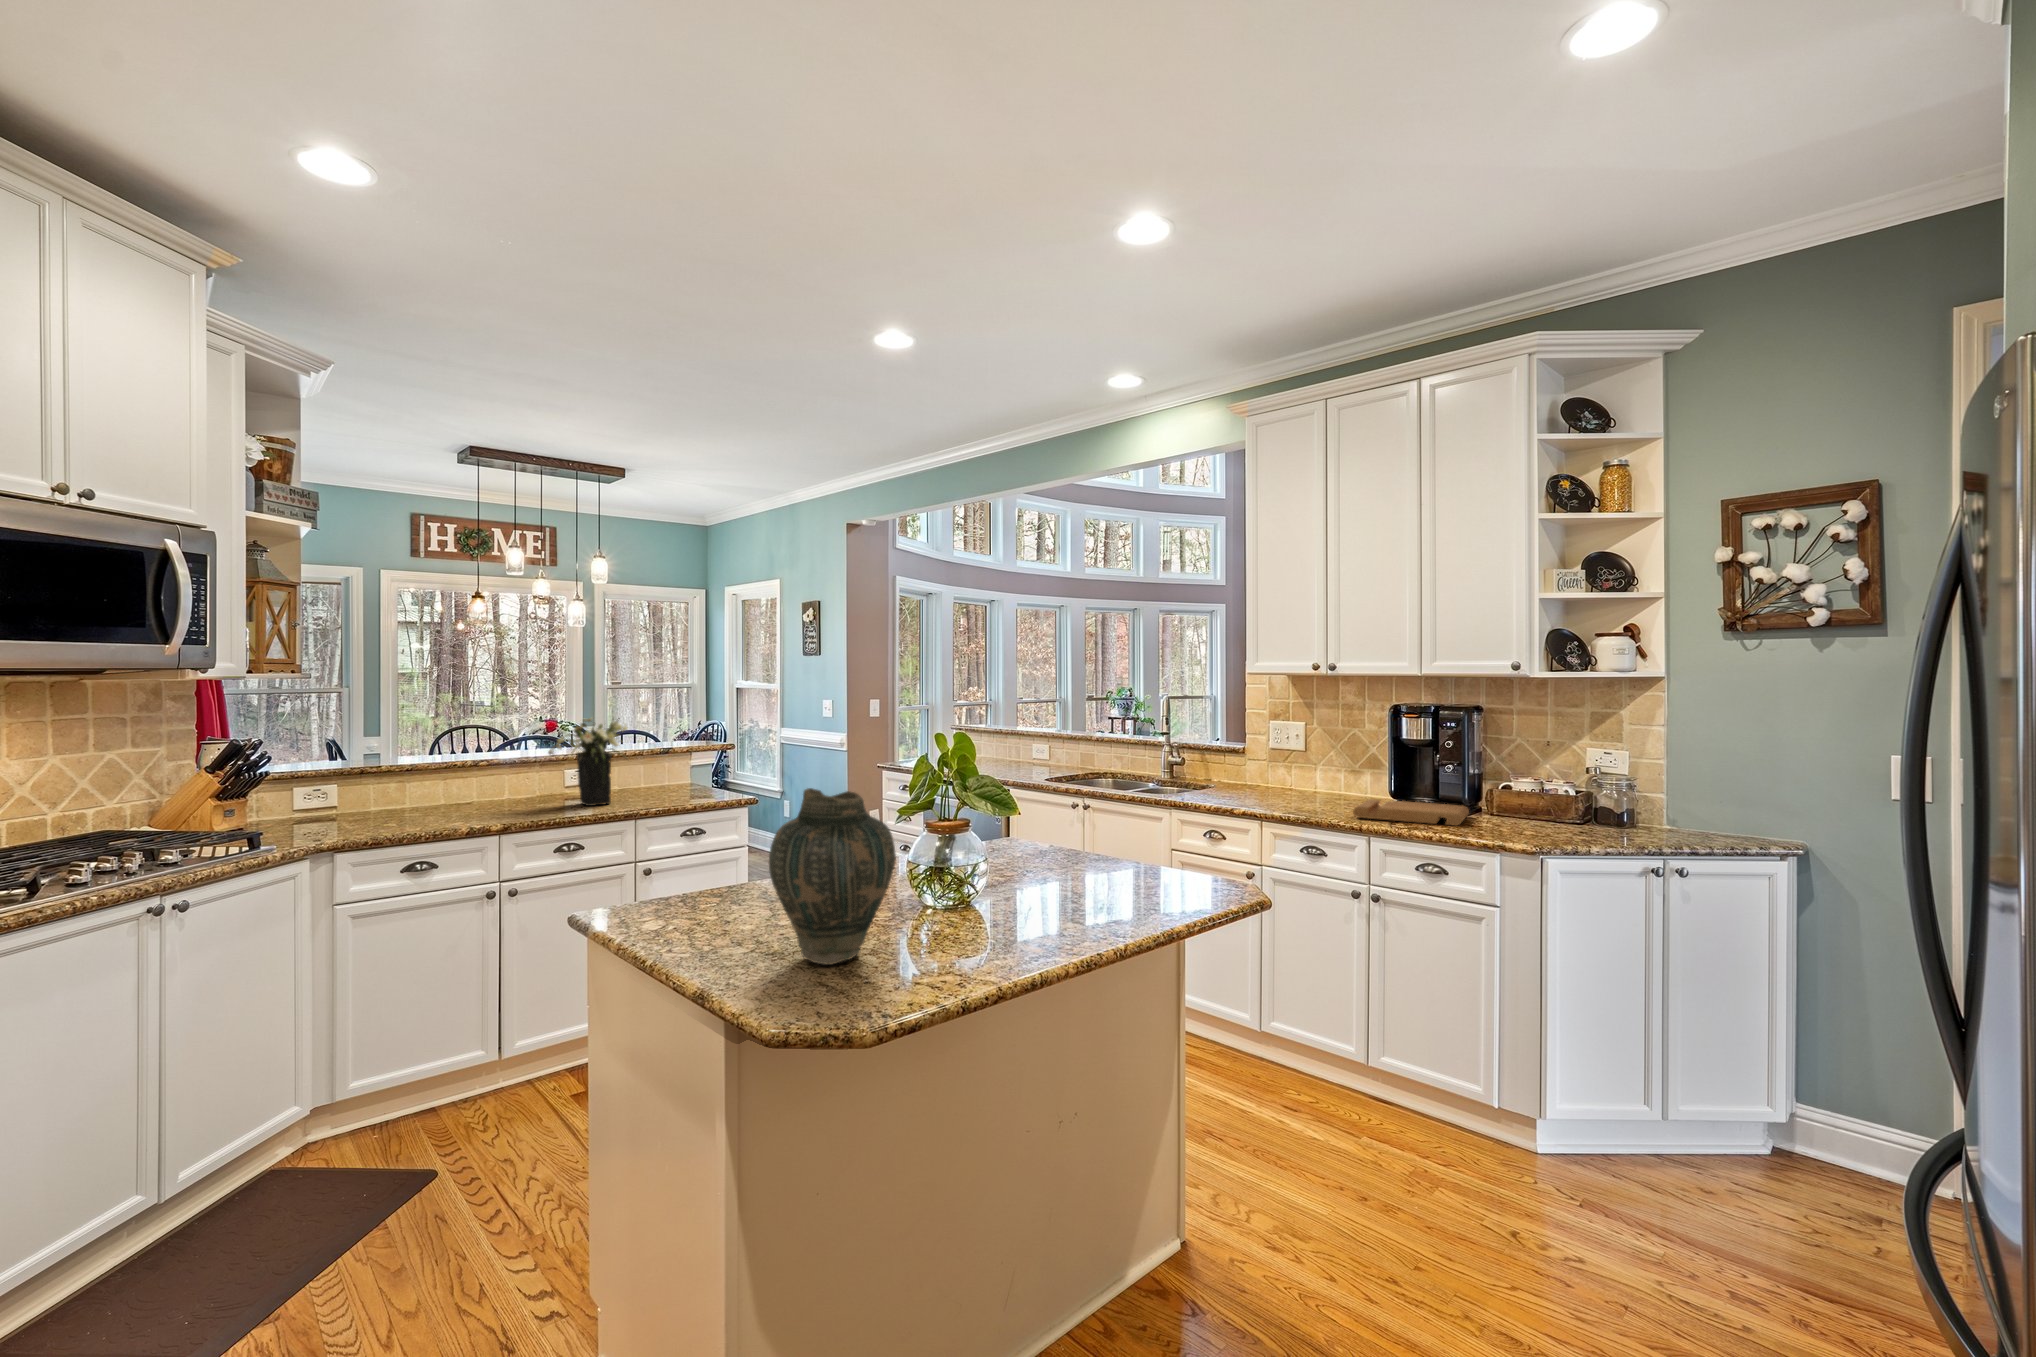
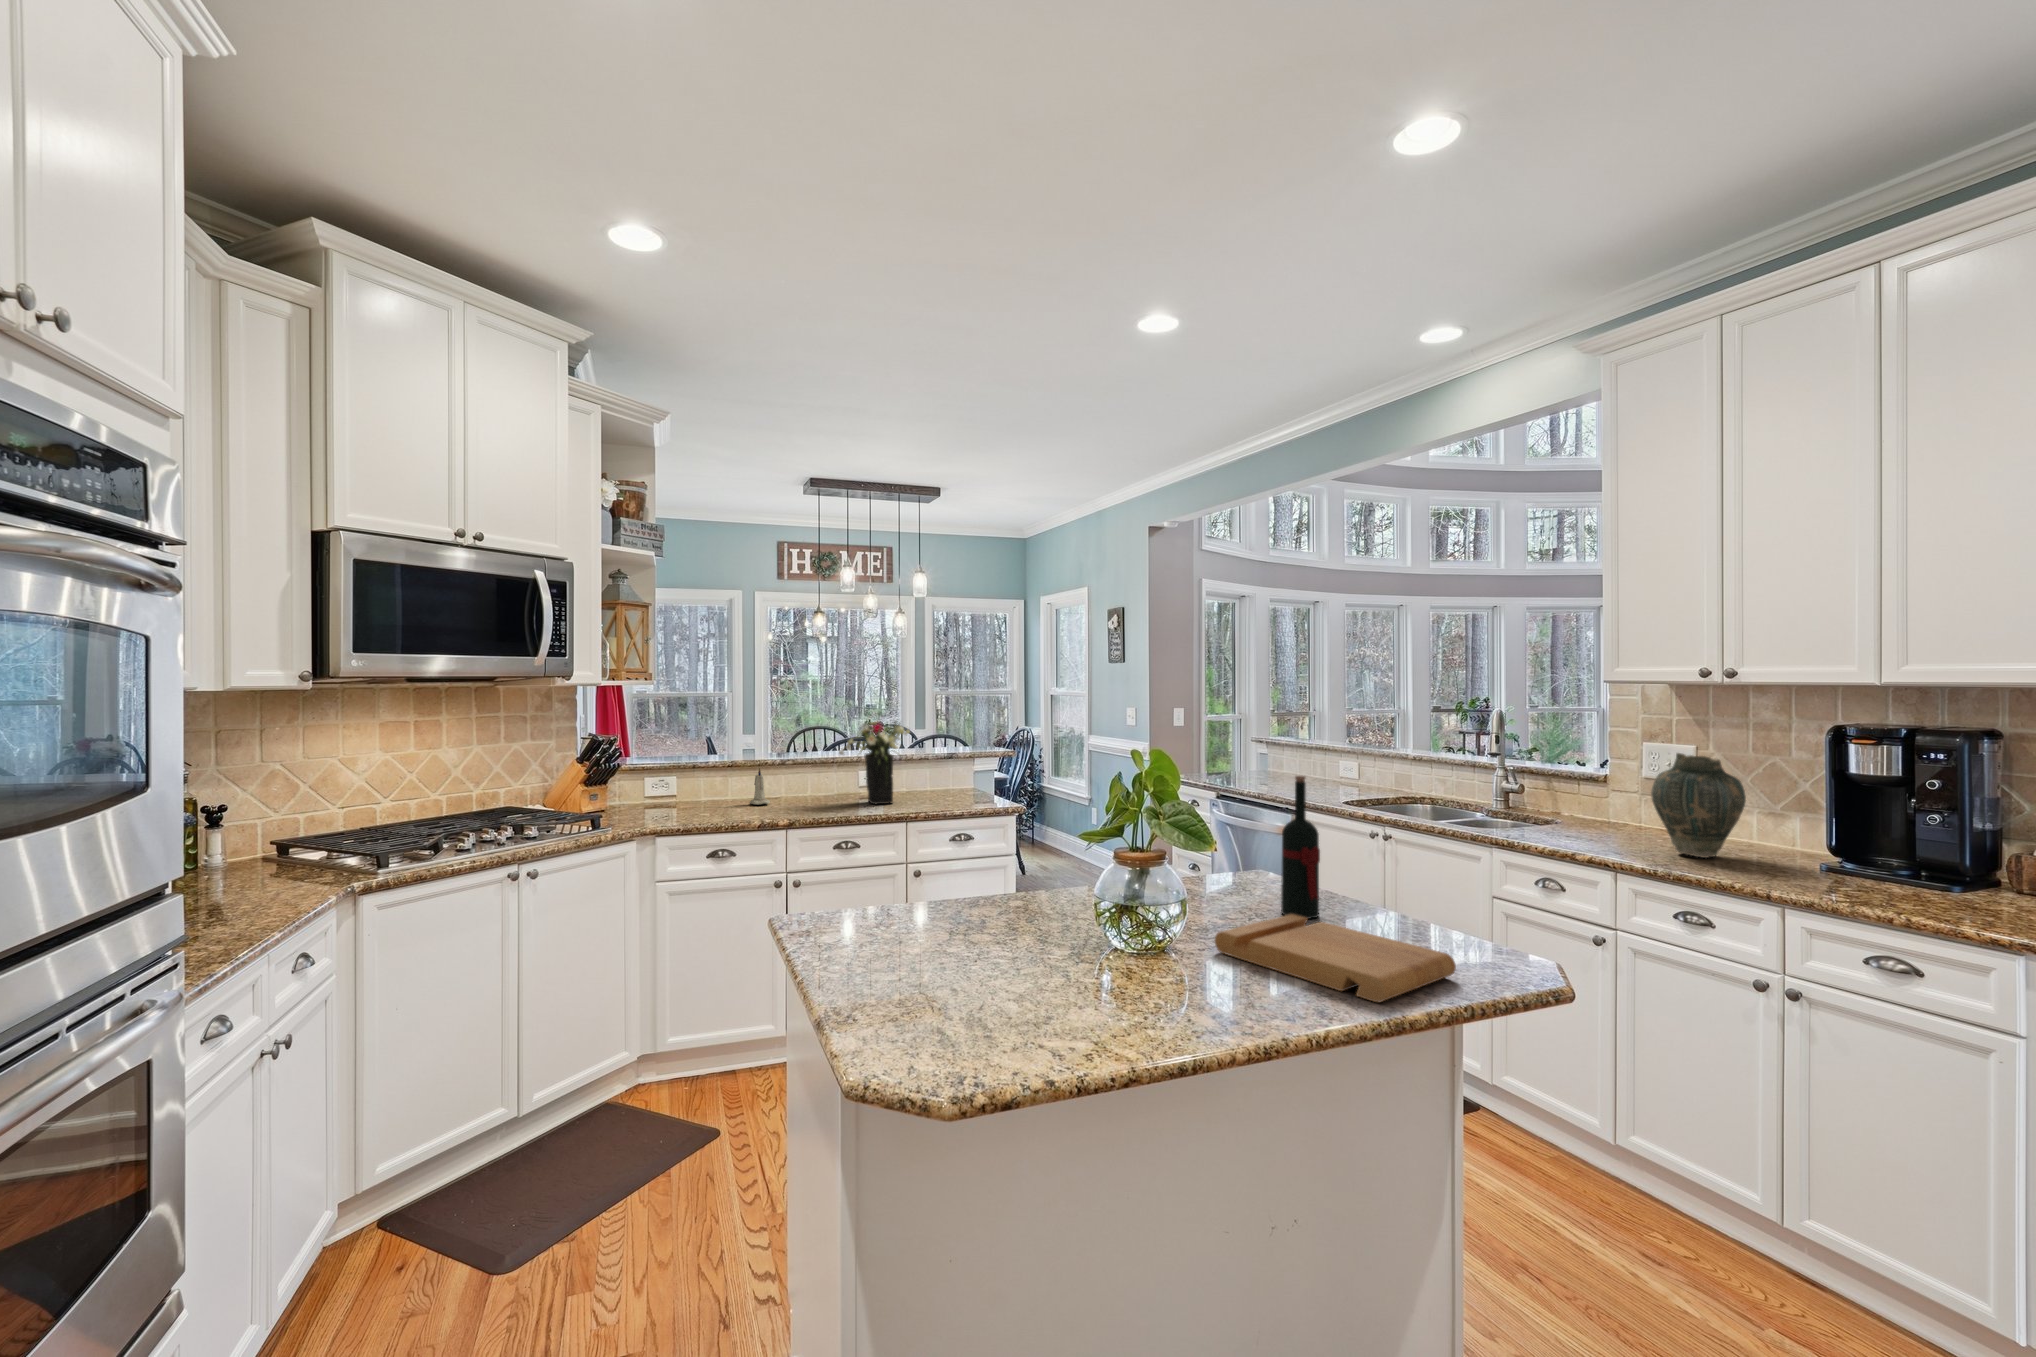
wine bottle: none [1043,752,1075,870] -> present [1281,776,1320,919]
candle: none [437,771,463,813] -> present [749,768,770,805]
vase: present [769,788,896,965] -> present [1651,753,1746,858]
cutting board: present [1353,799,1469,825] -> present [1215,914,1456,1002]

